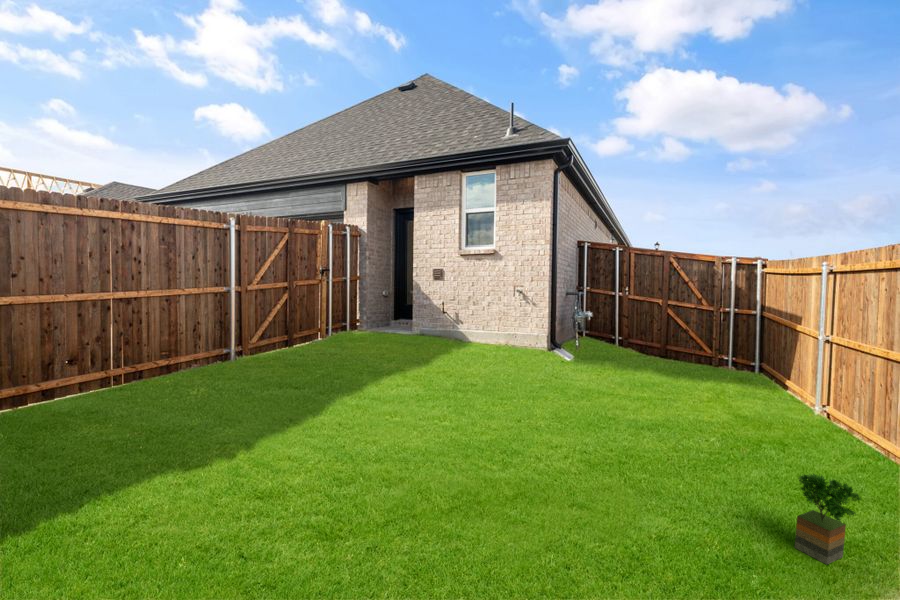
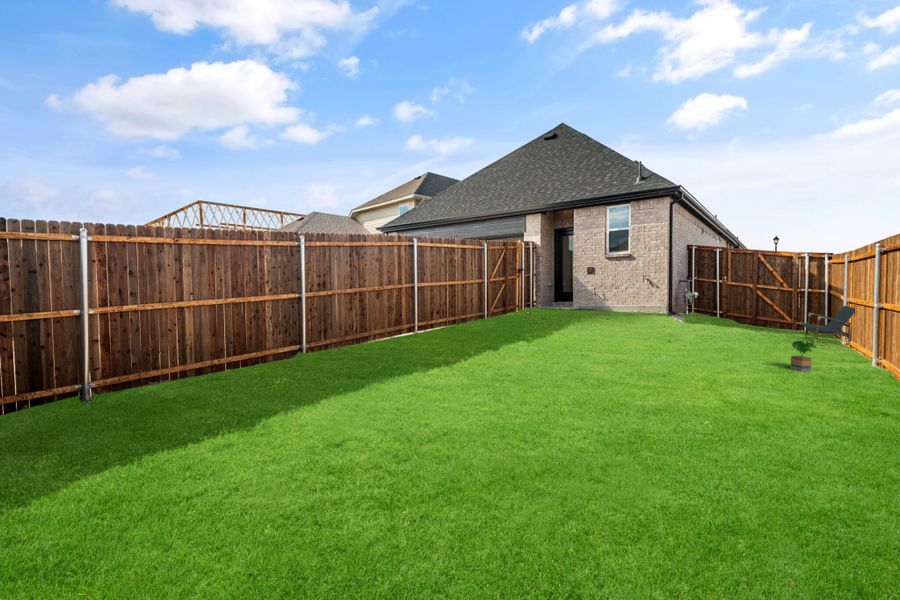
lounge chair: none [746,347,838,418] -> present [801,306,855,344]

